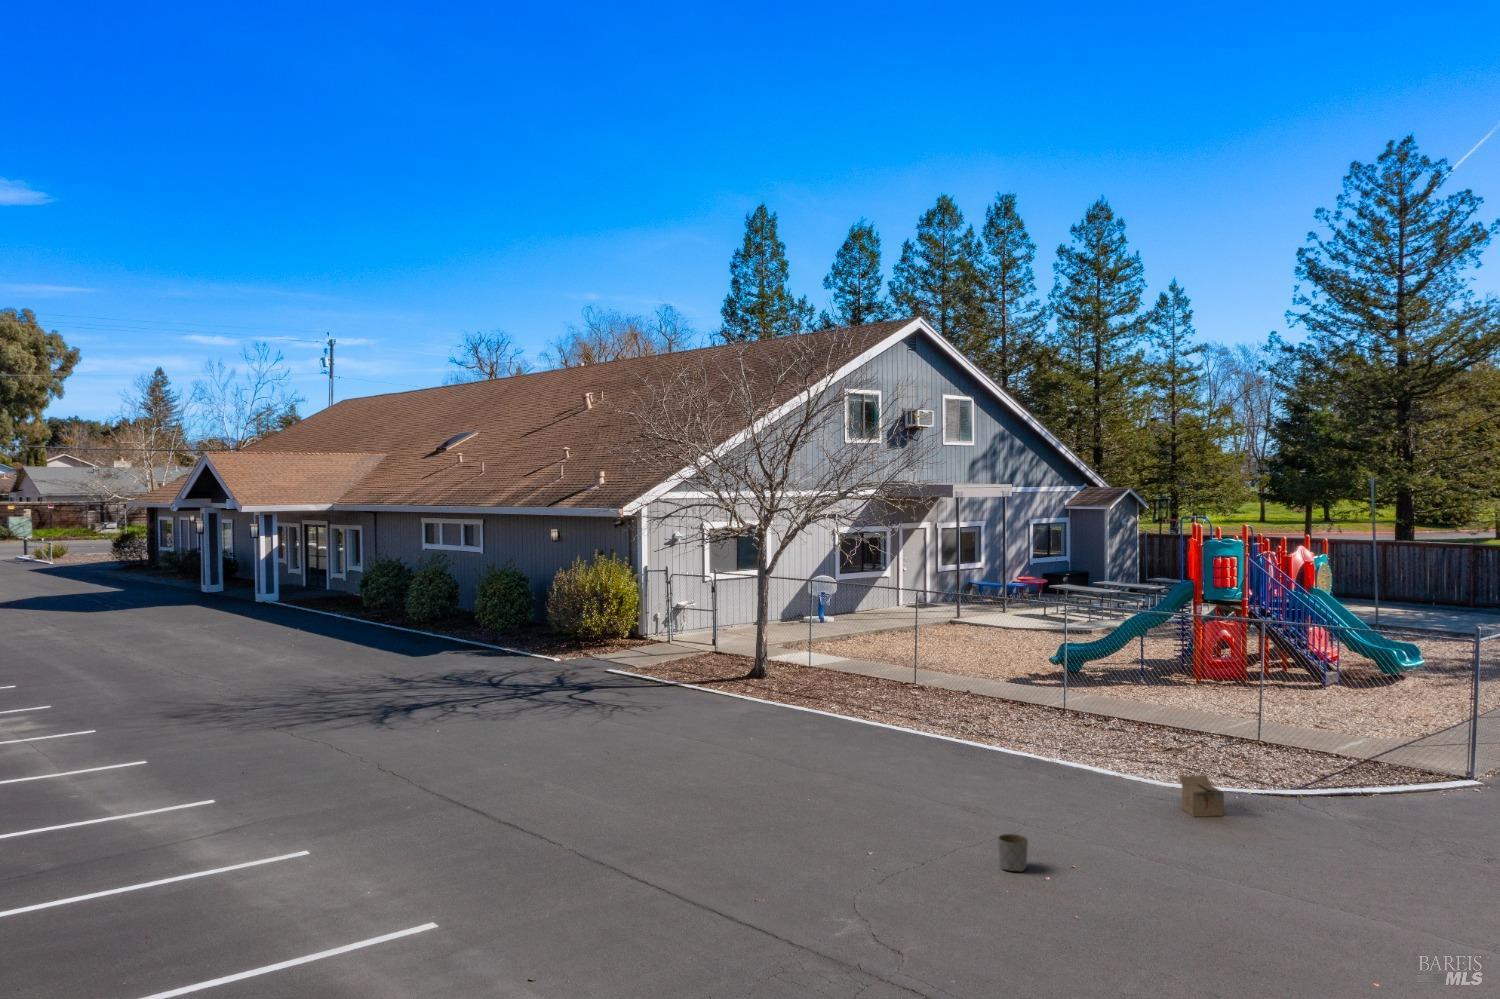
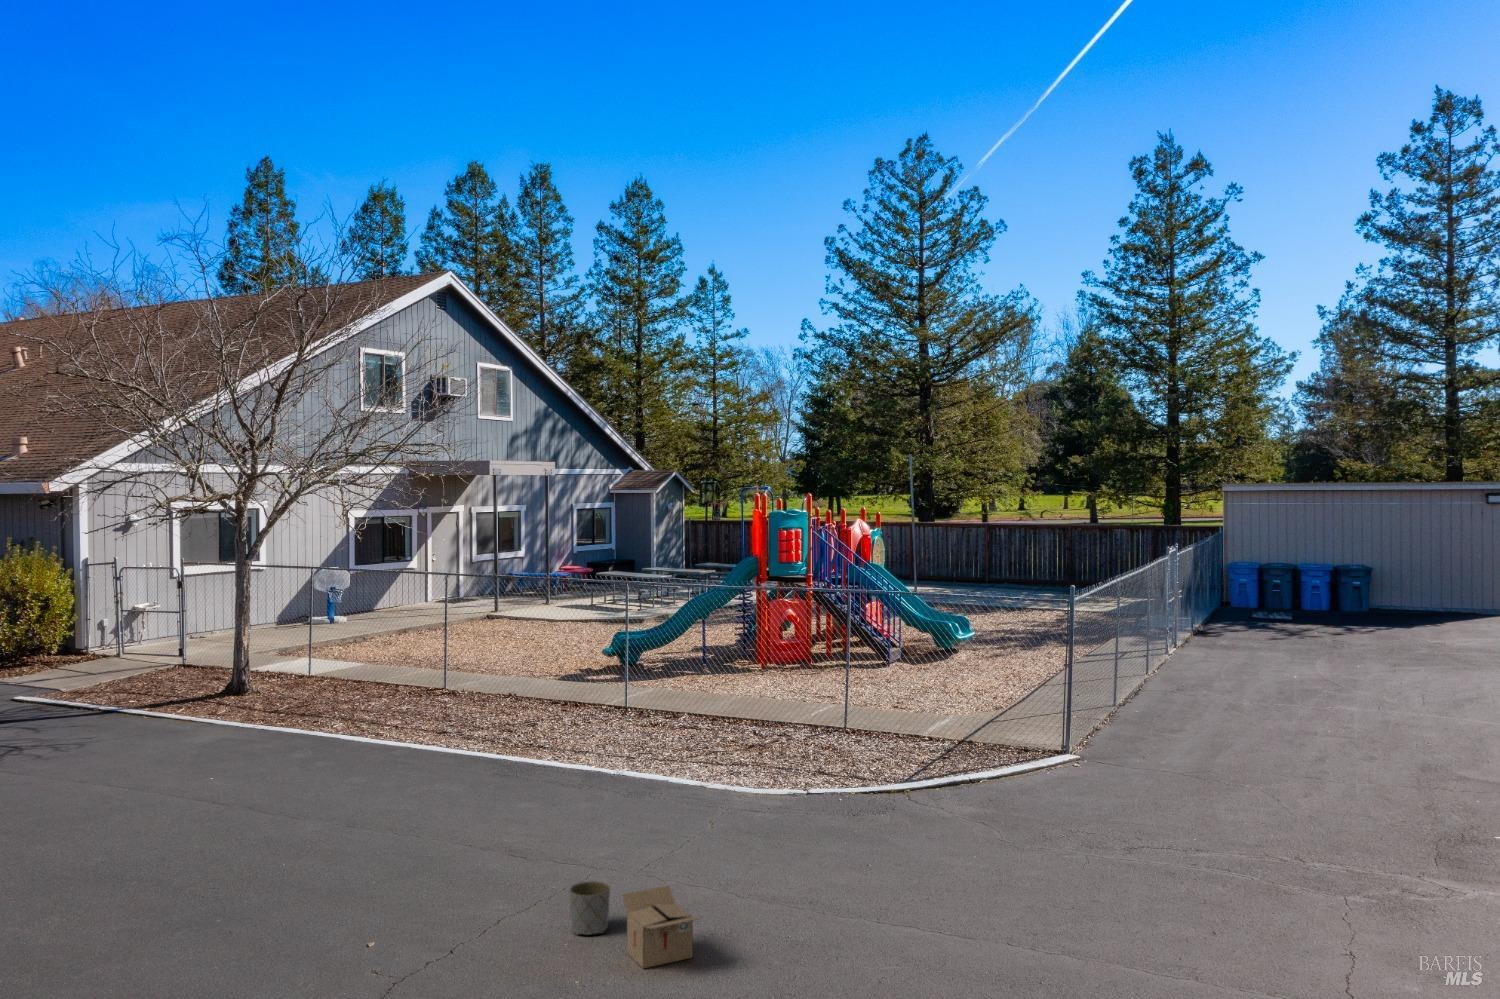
cardboard box: present [1179,775,1224,817] -> present [622,886,698,969]

